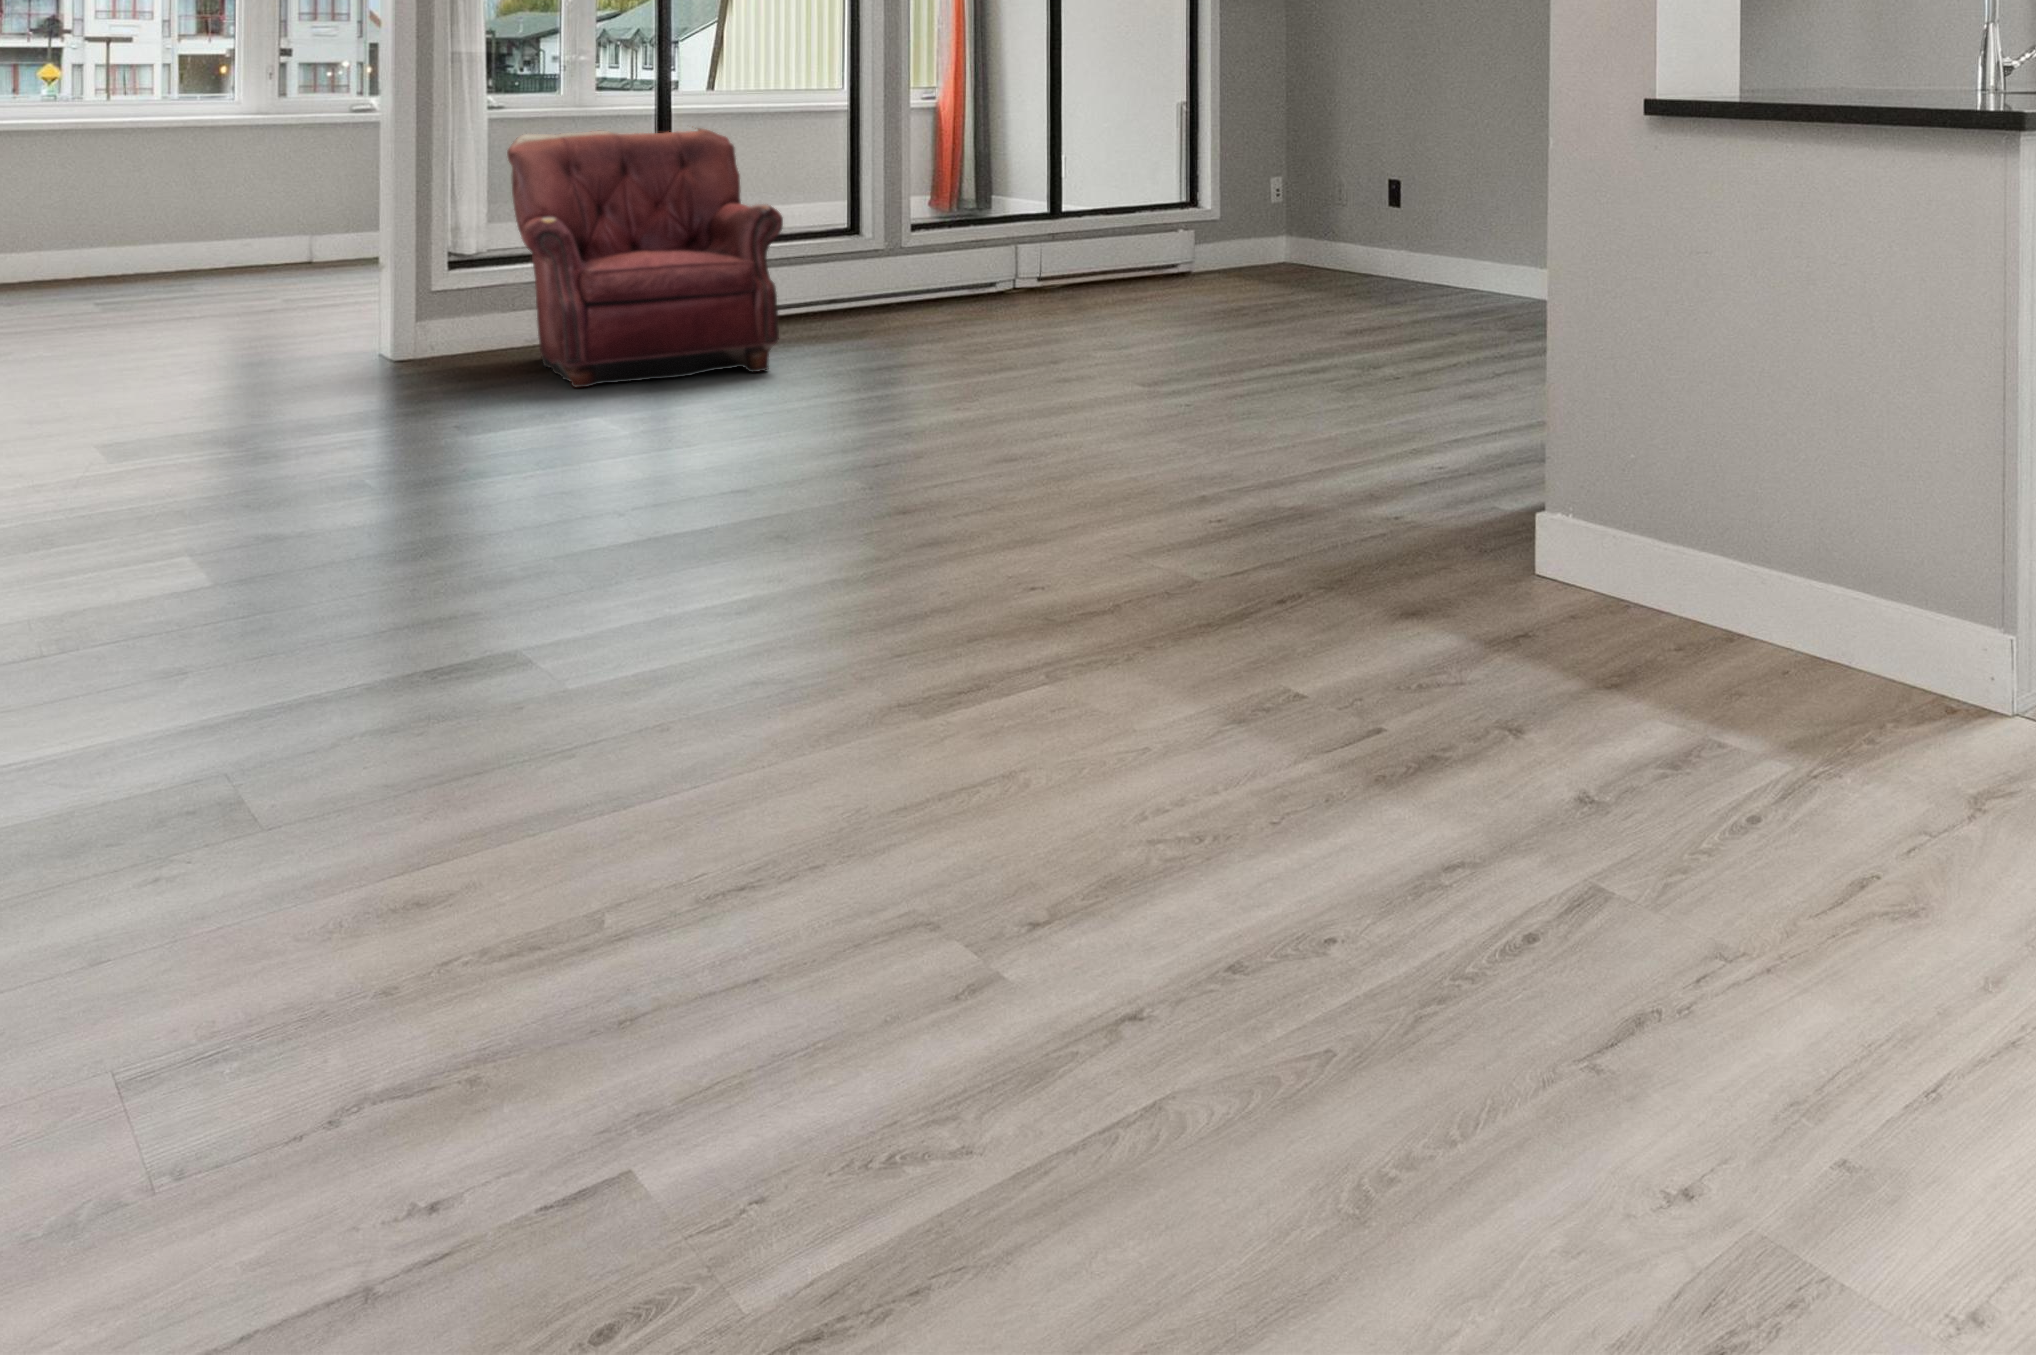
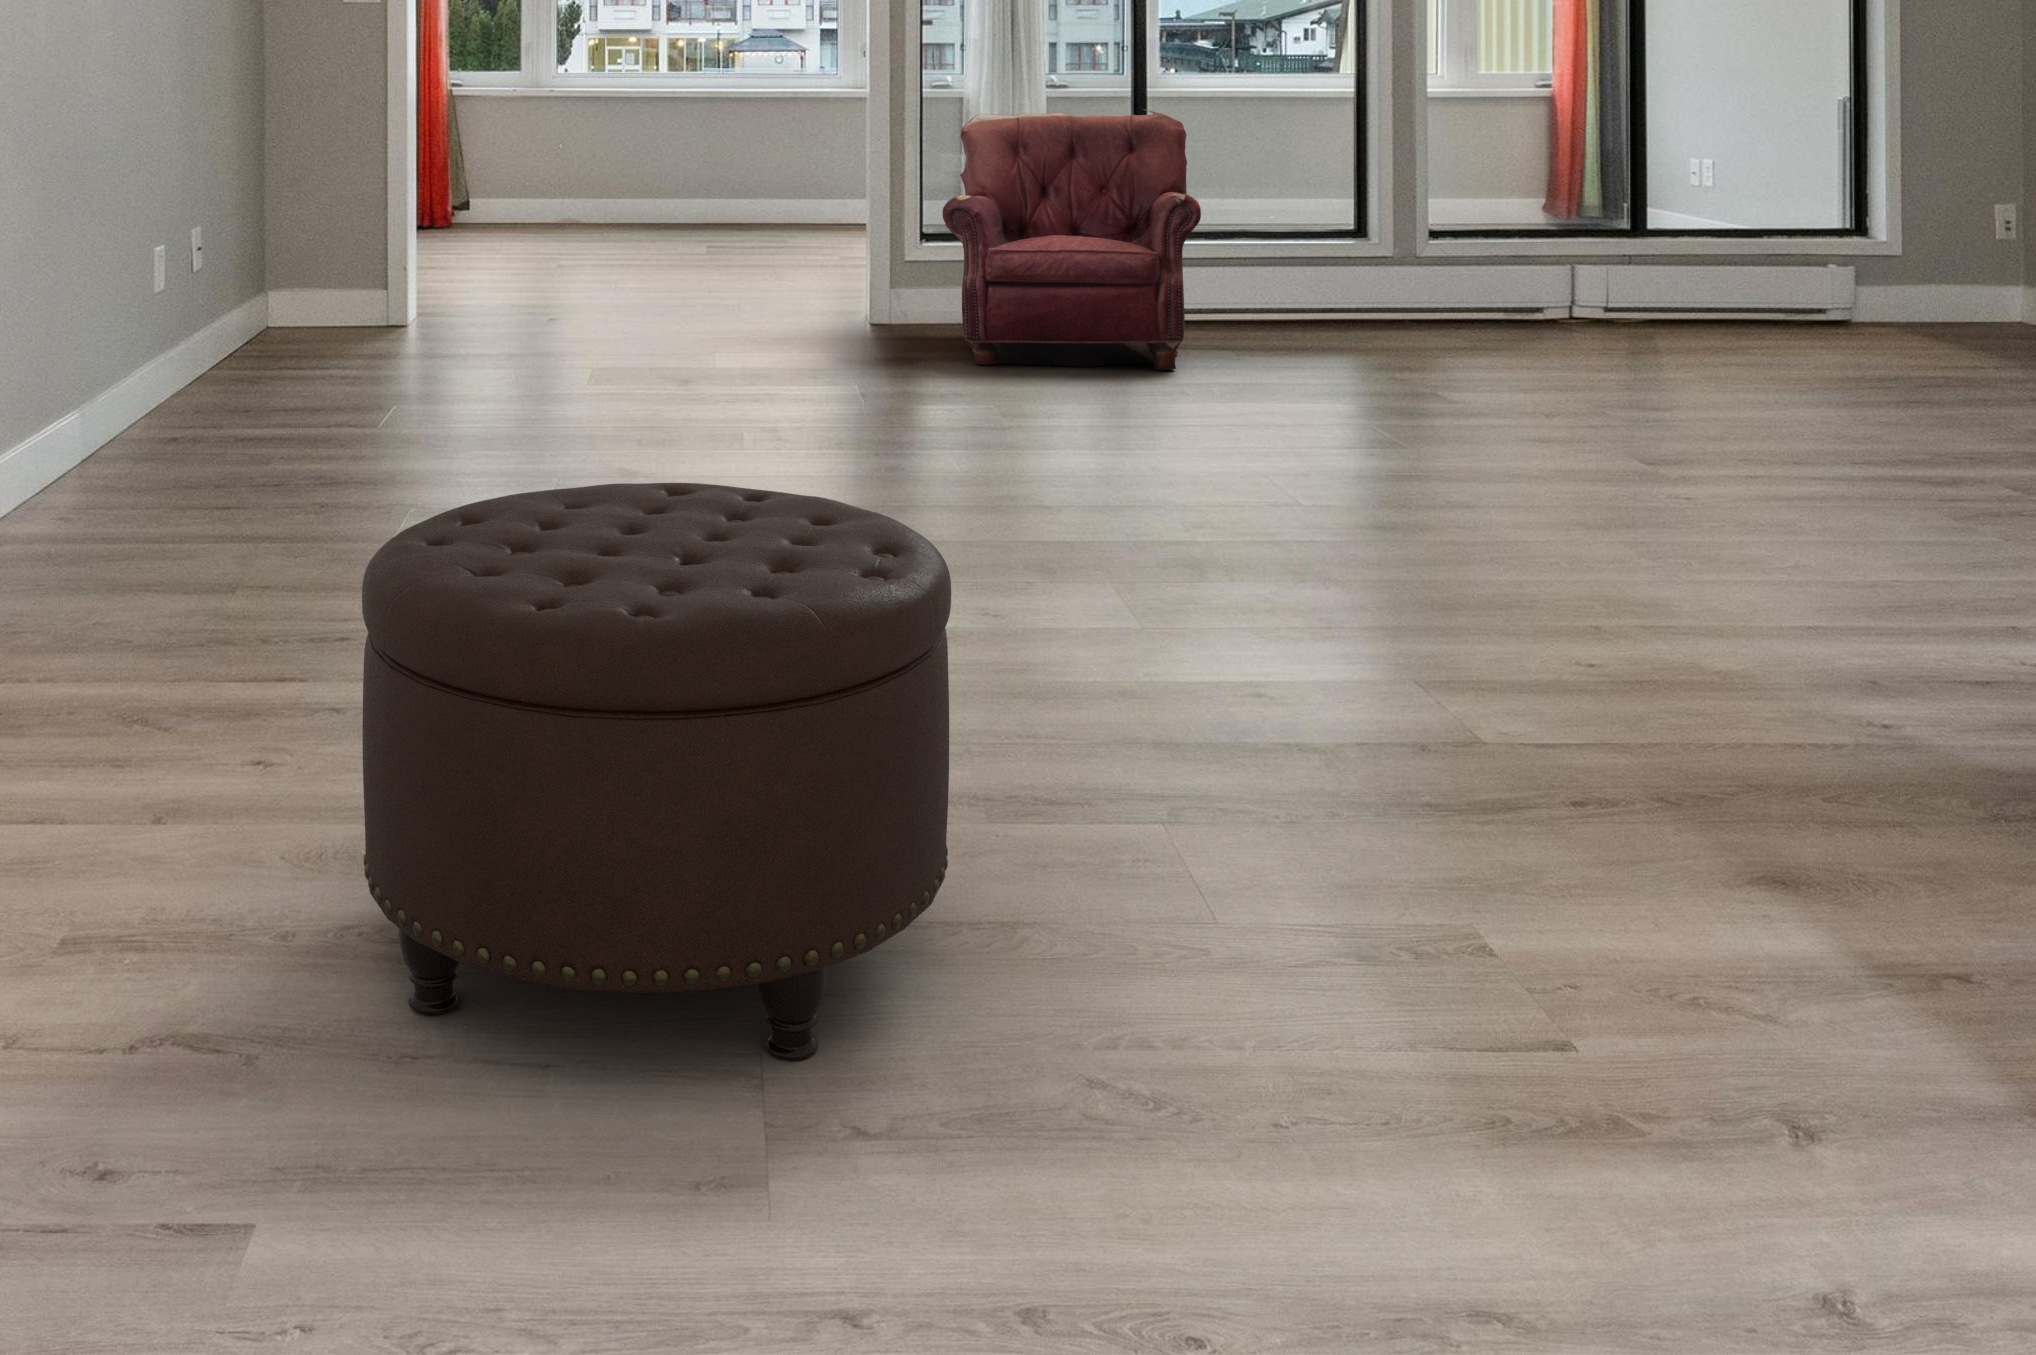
ottoman: none [778,496,1346,1077] -> present [362,483,951,1060]

